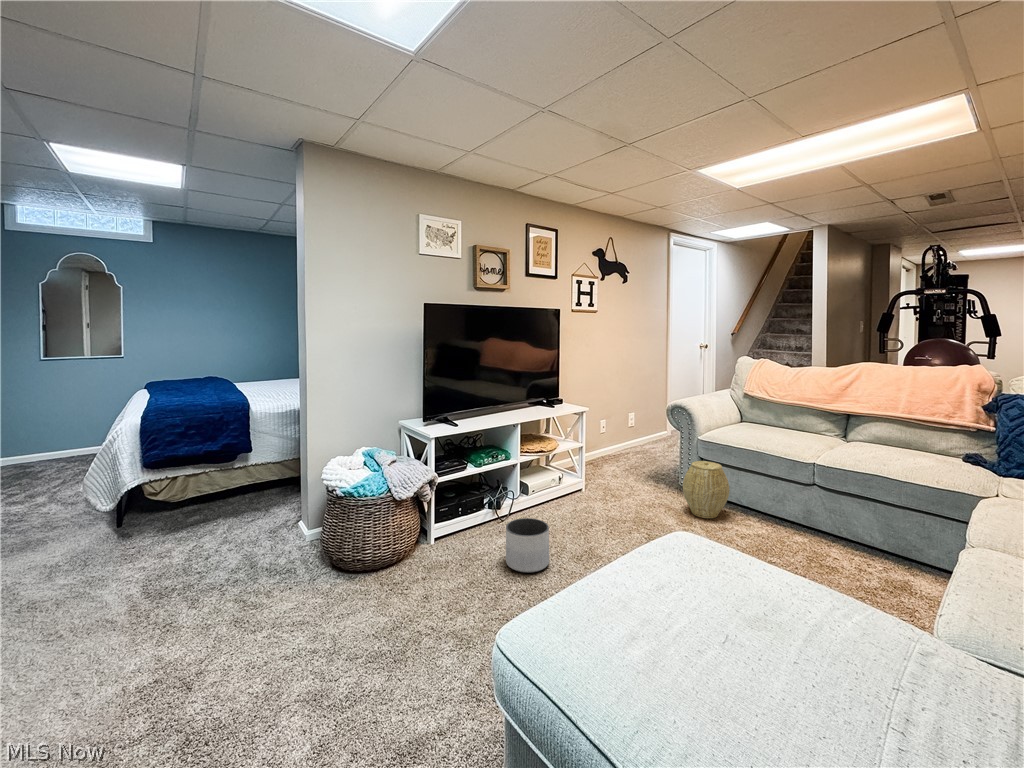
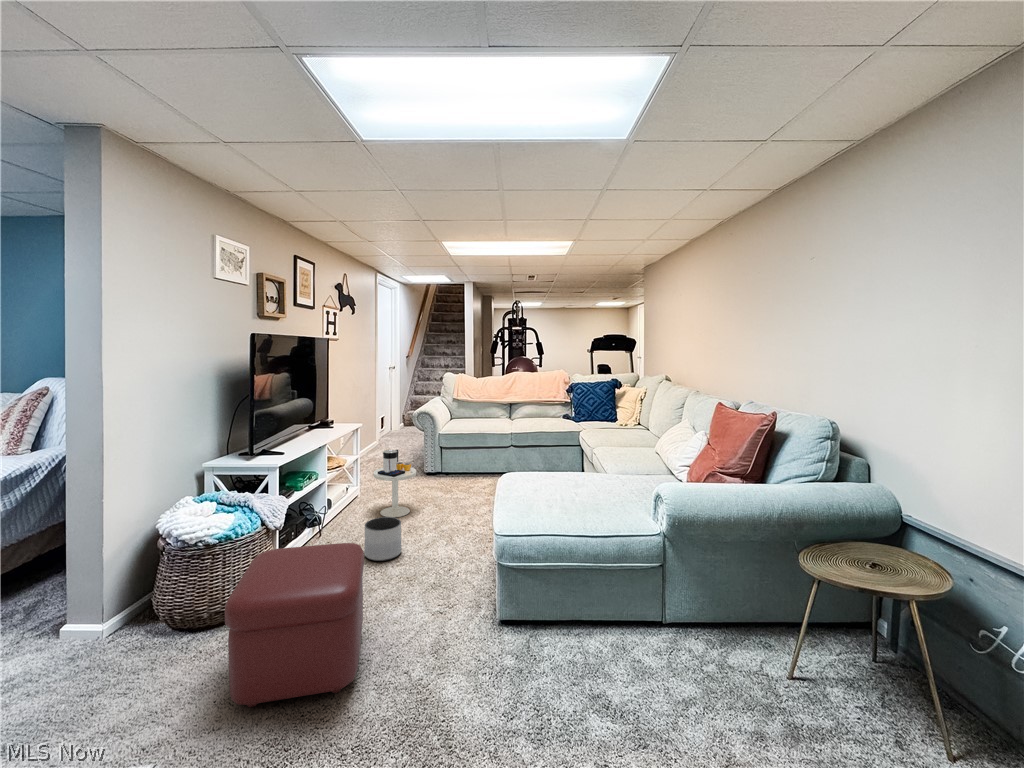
side table: none [571,441,624,527] -> present [374,450,416,517]
woven basket: present [683,461,730,518] -> none [442,452,473,492]
ottoman: none [235,516,408,698] -> present [225,543,364,707]

